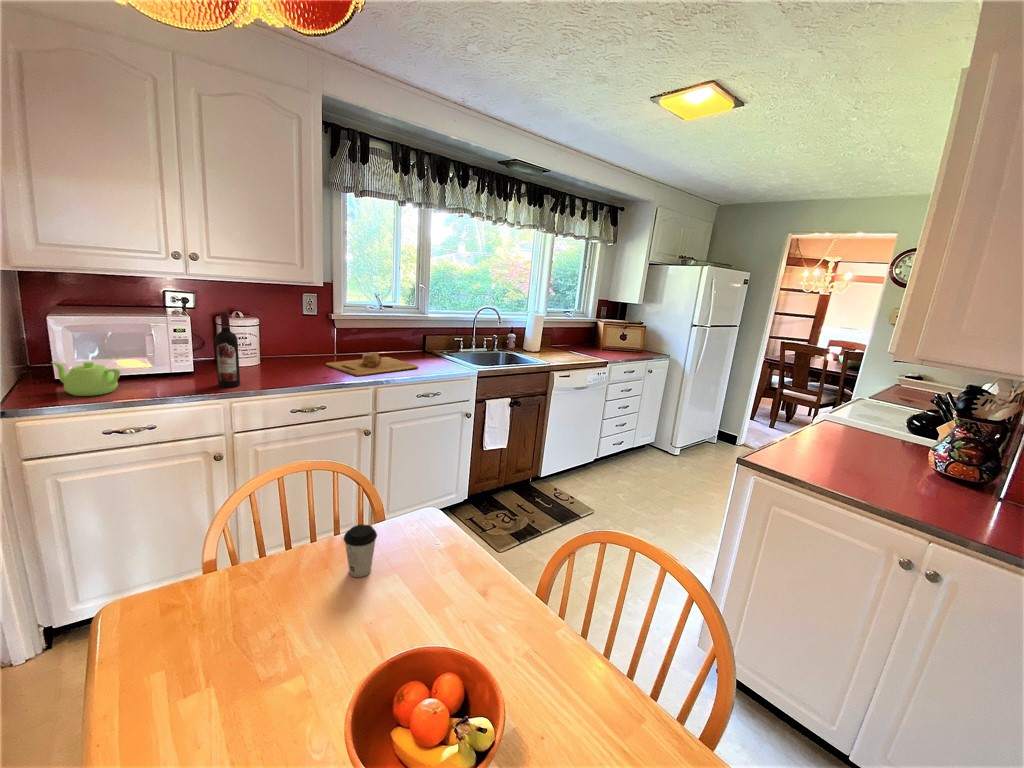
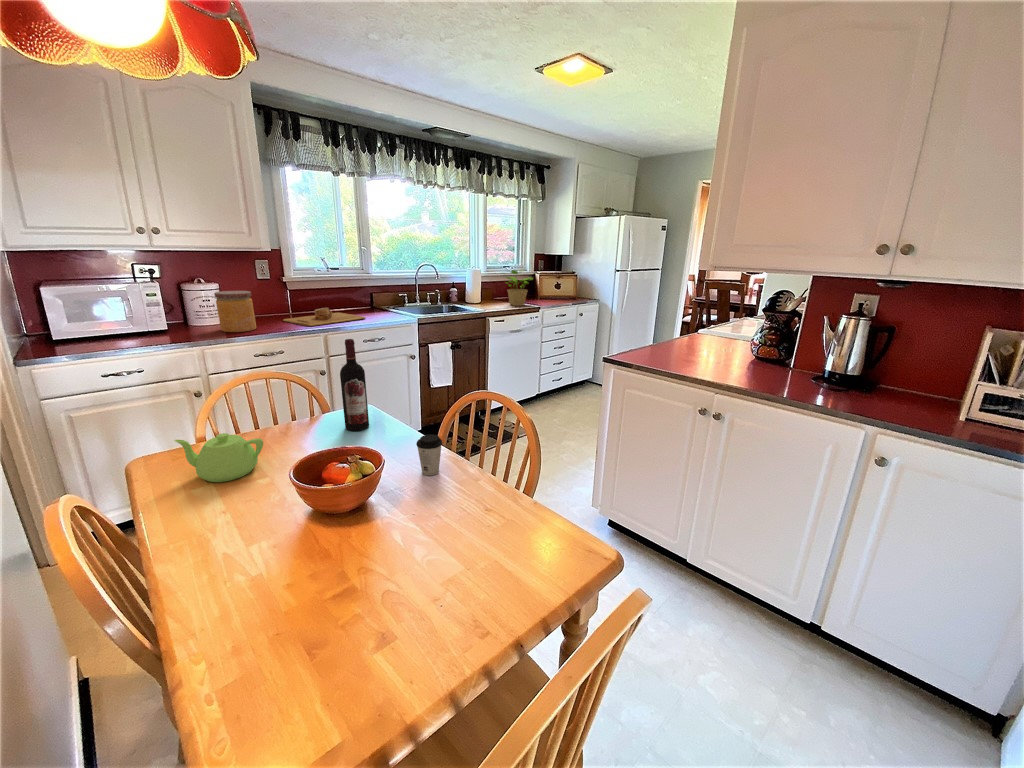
wine bottle: present [215,311,240,387] -> present [340,339,369,431]
potted plant: none [570,320,604,360] -> present [506,270,533,306]
jar: none [253,330,296,380] -> present [214,291,256,332]
teapot: present [52,362,120,396] -> present [174,433,263,482]
coffee cup: present [344,525,377,577] -> present [416,435,442,475]

